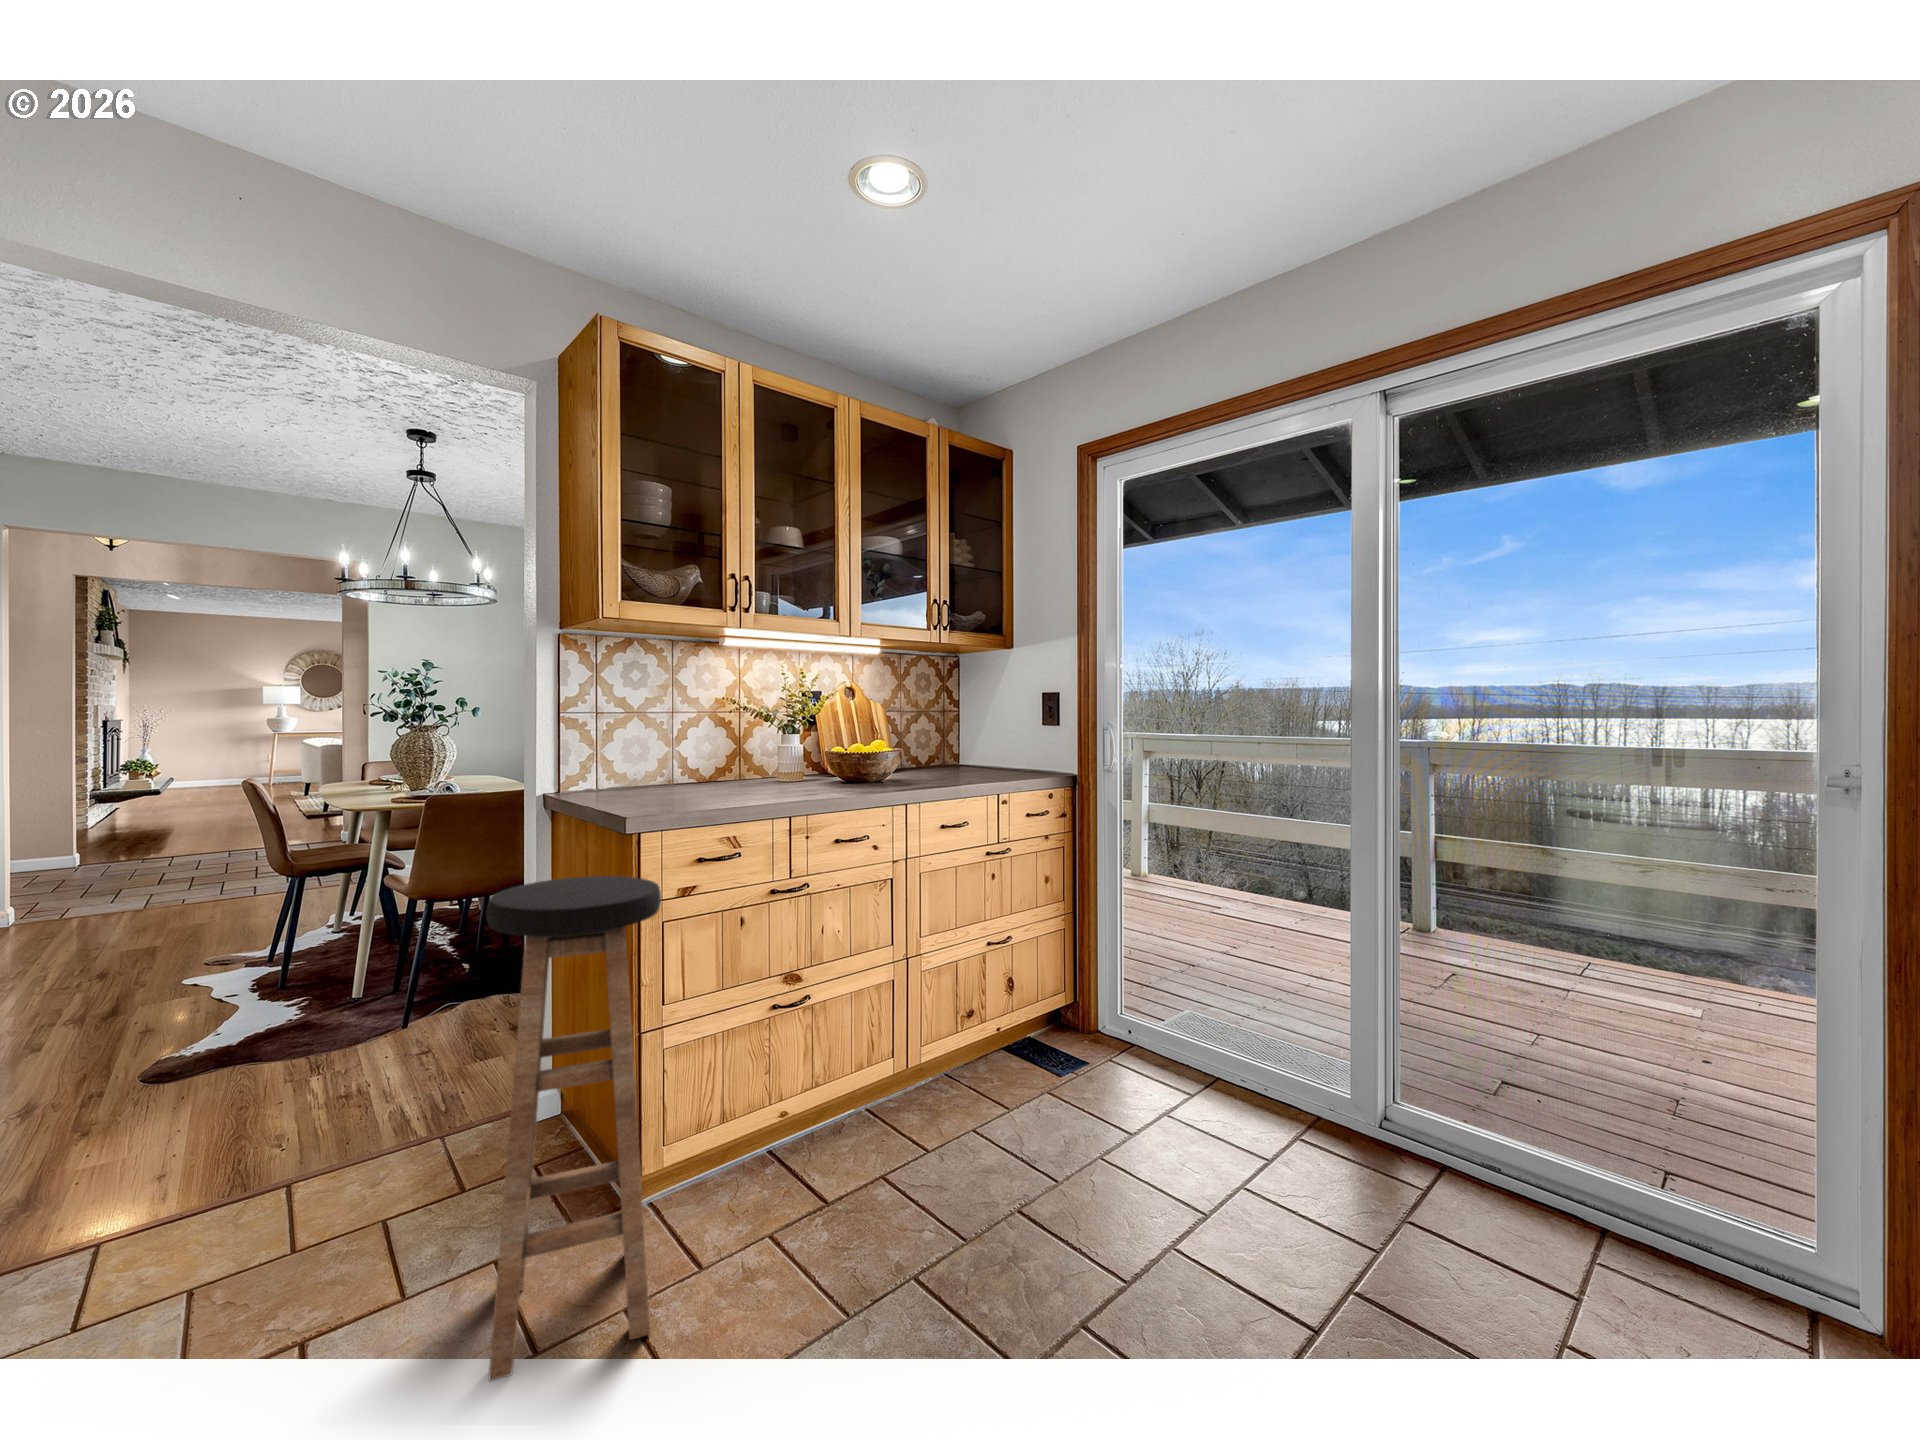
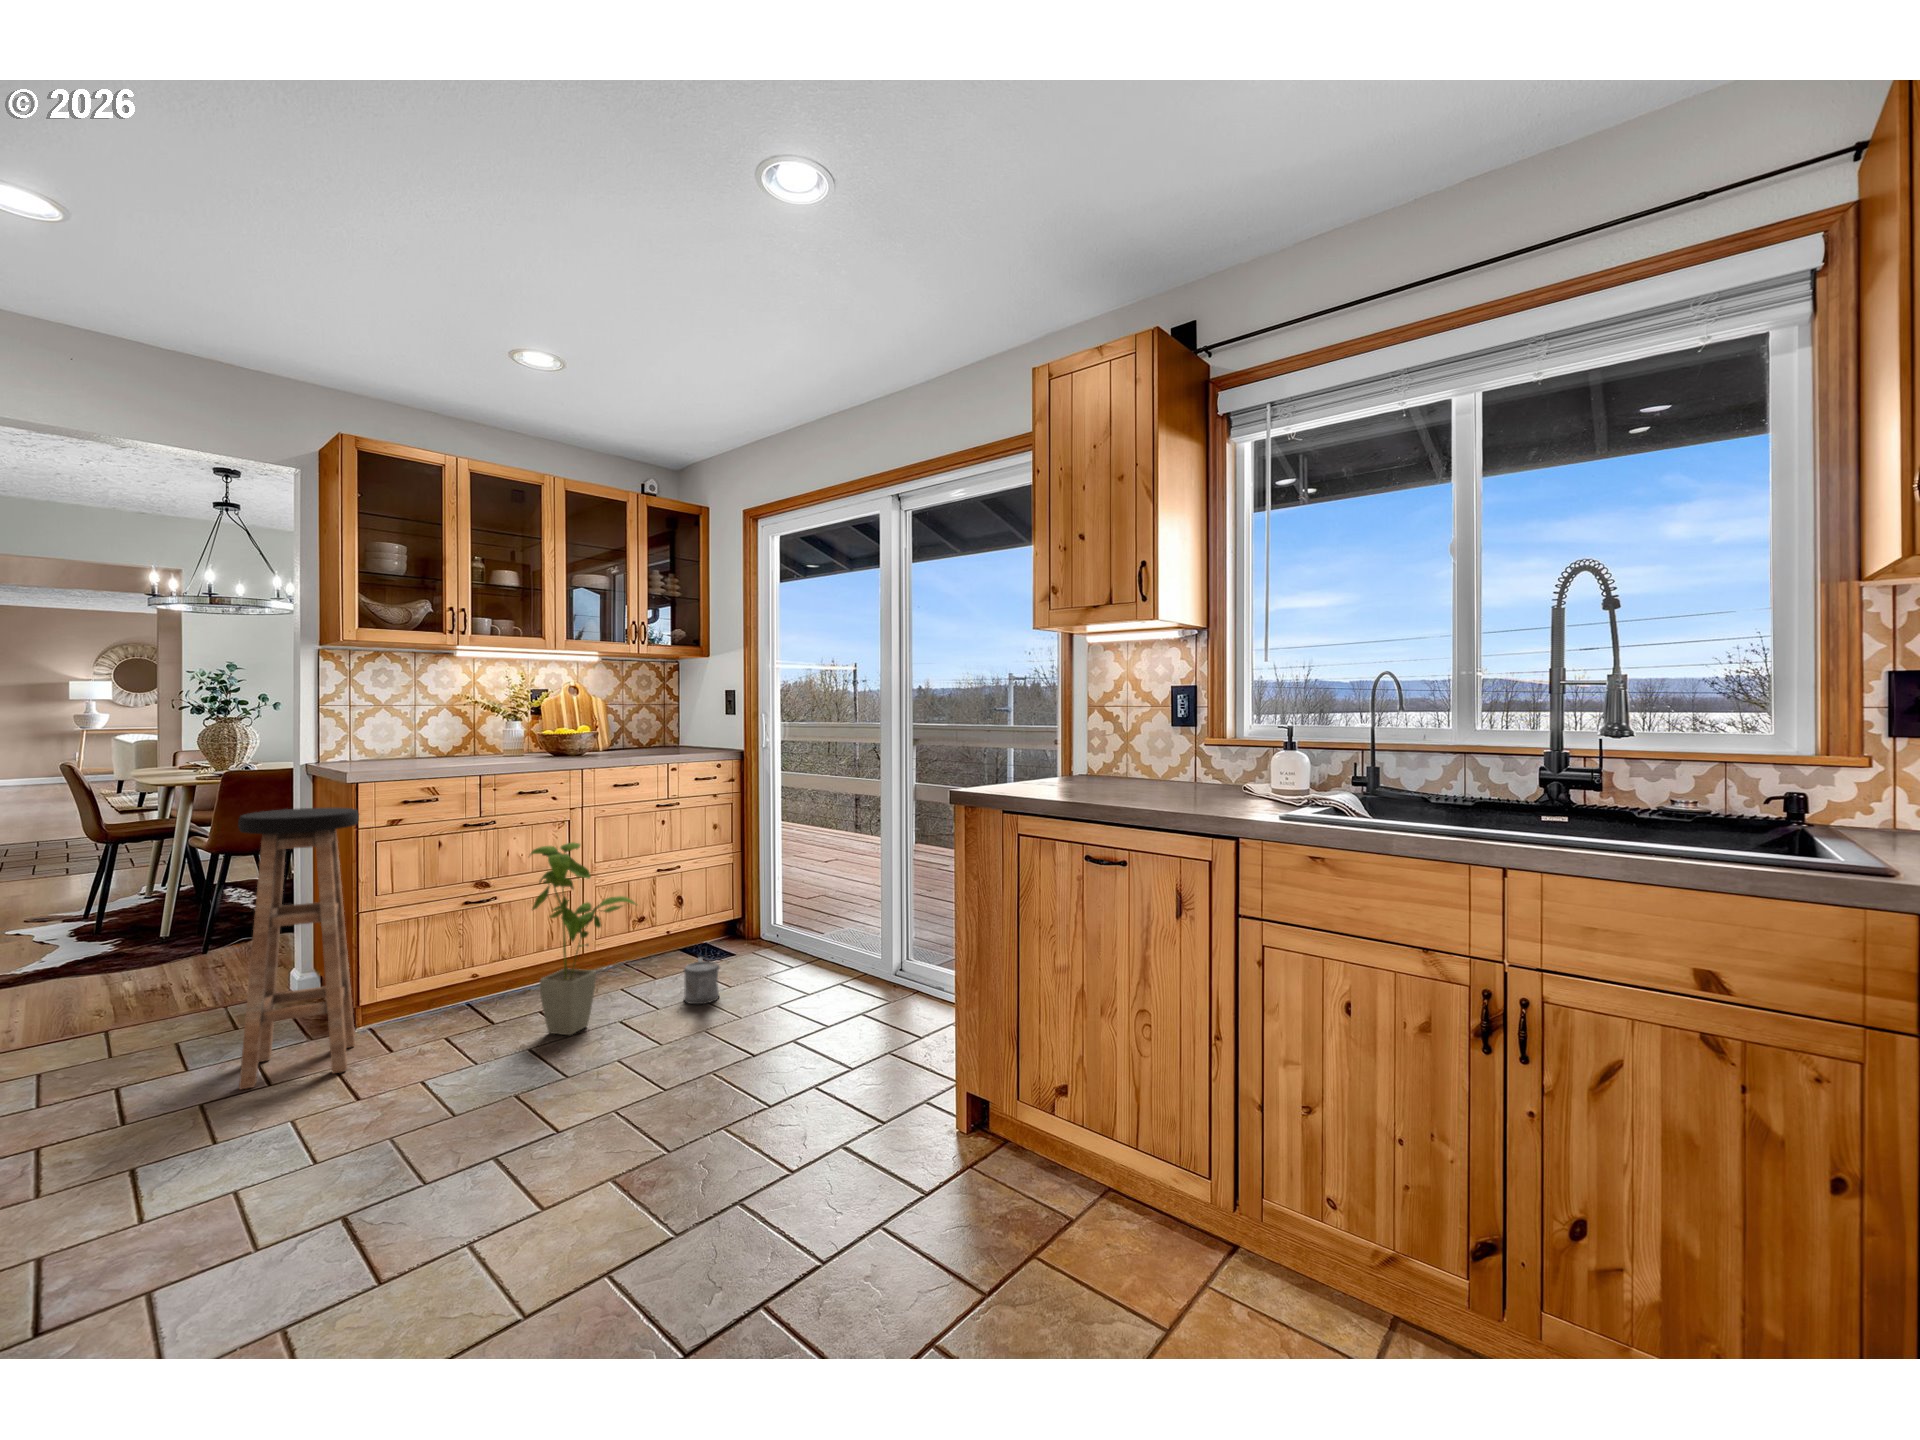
house plant: none [904,935,1069,1250] -> present [530,843,636,1035]
watering can: none [1087,1089,1162,1177] -> present [683,957,719,1004]

